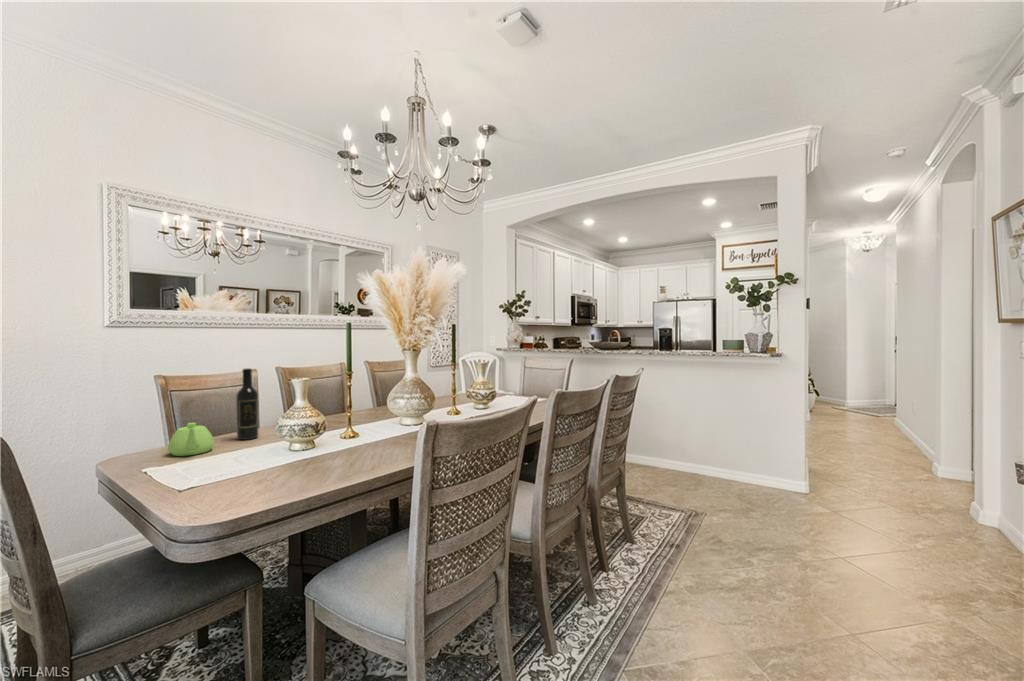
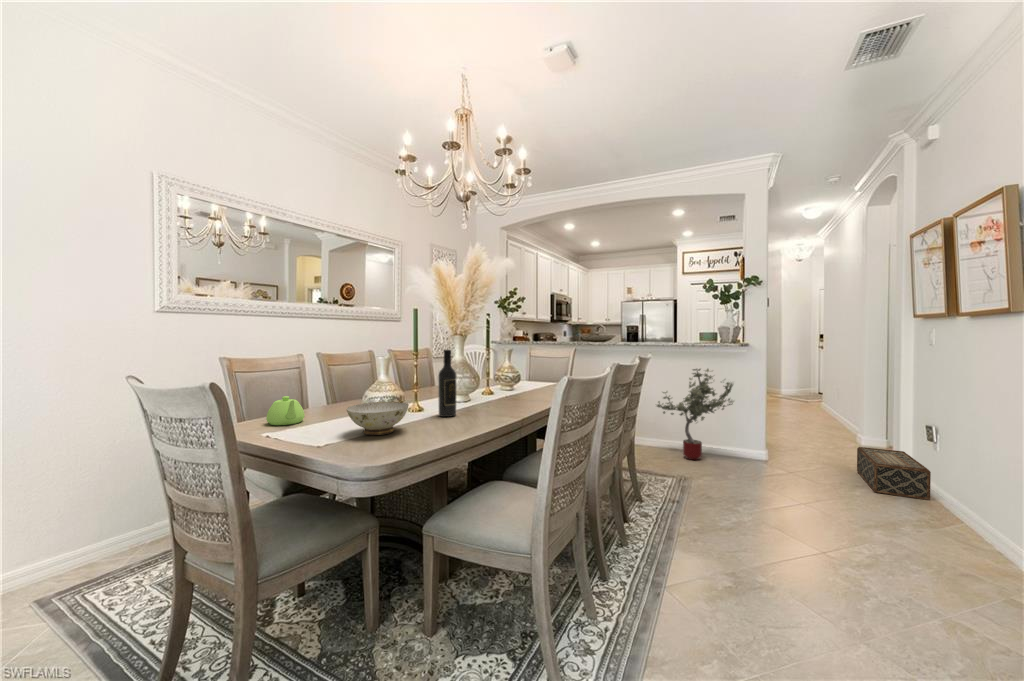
wine bottle: present [236,368,258,440] -> present [438,350,456,417]
potted tree: none [671,383,763,491] -> present [657,369,734,460]
ceramic bowl: none [228,433,308,475] -> present [346,402,409,435]
woven basket: none [920,485,1015,561] -> present [857,447,931,500]

